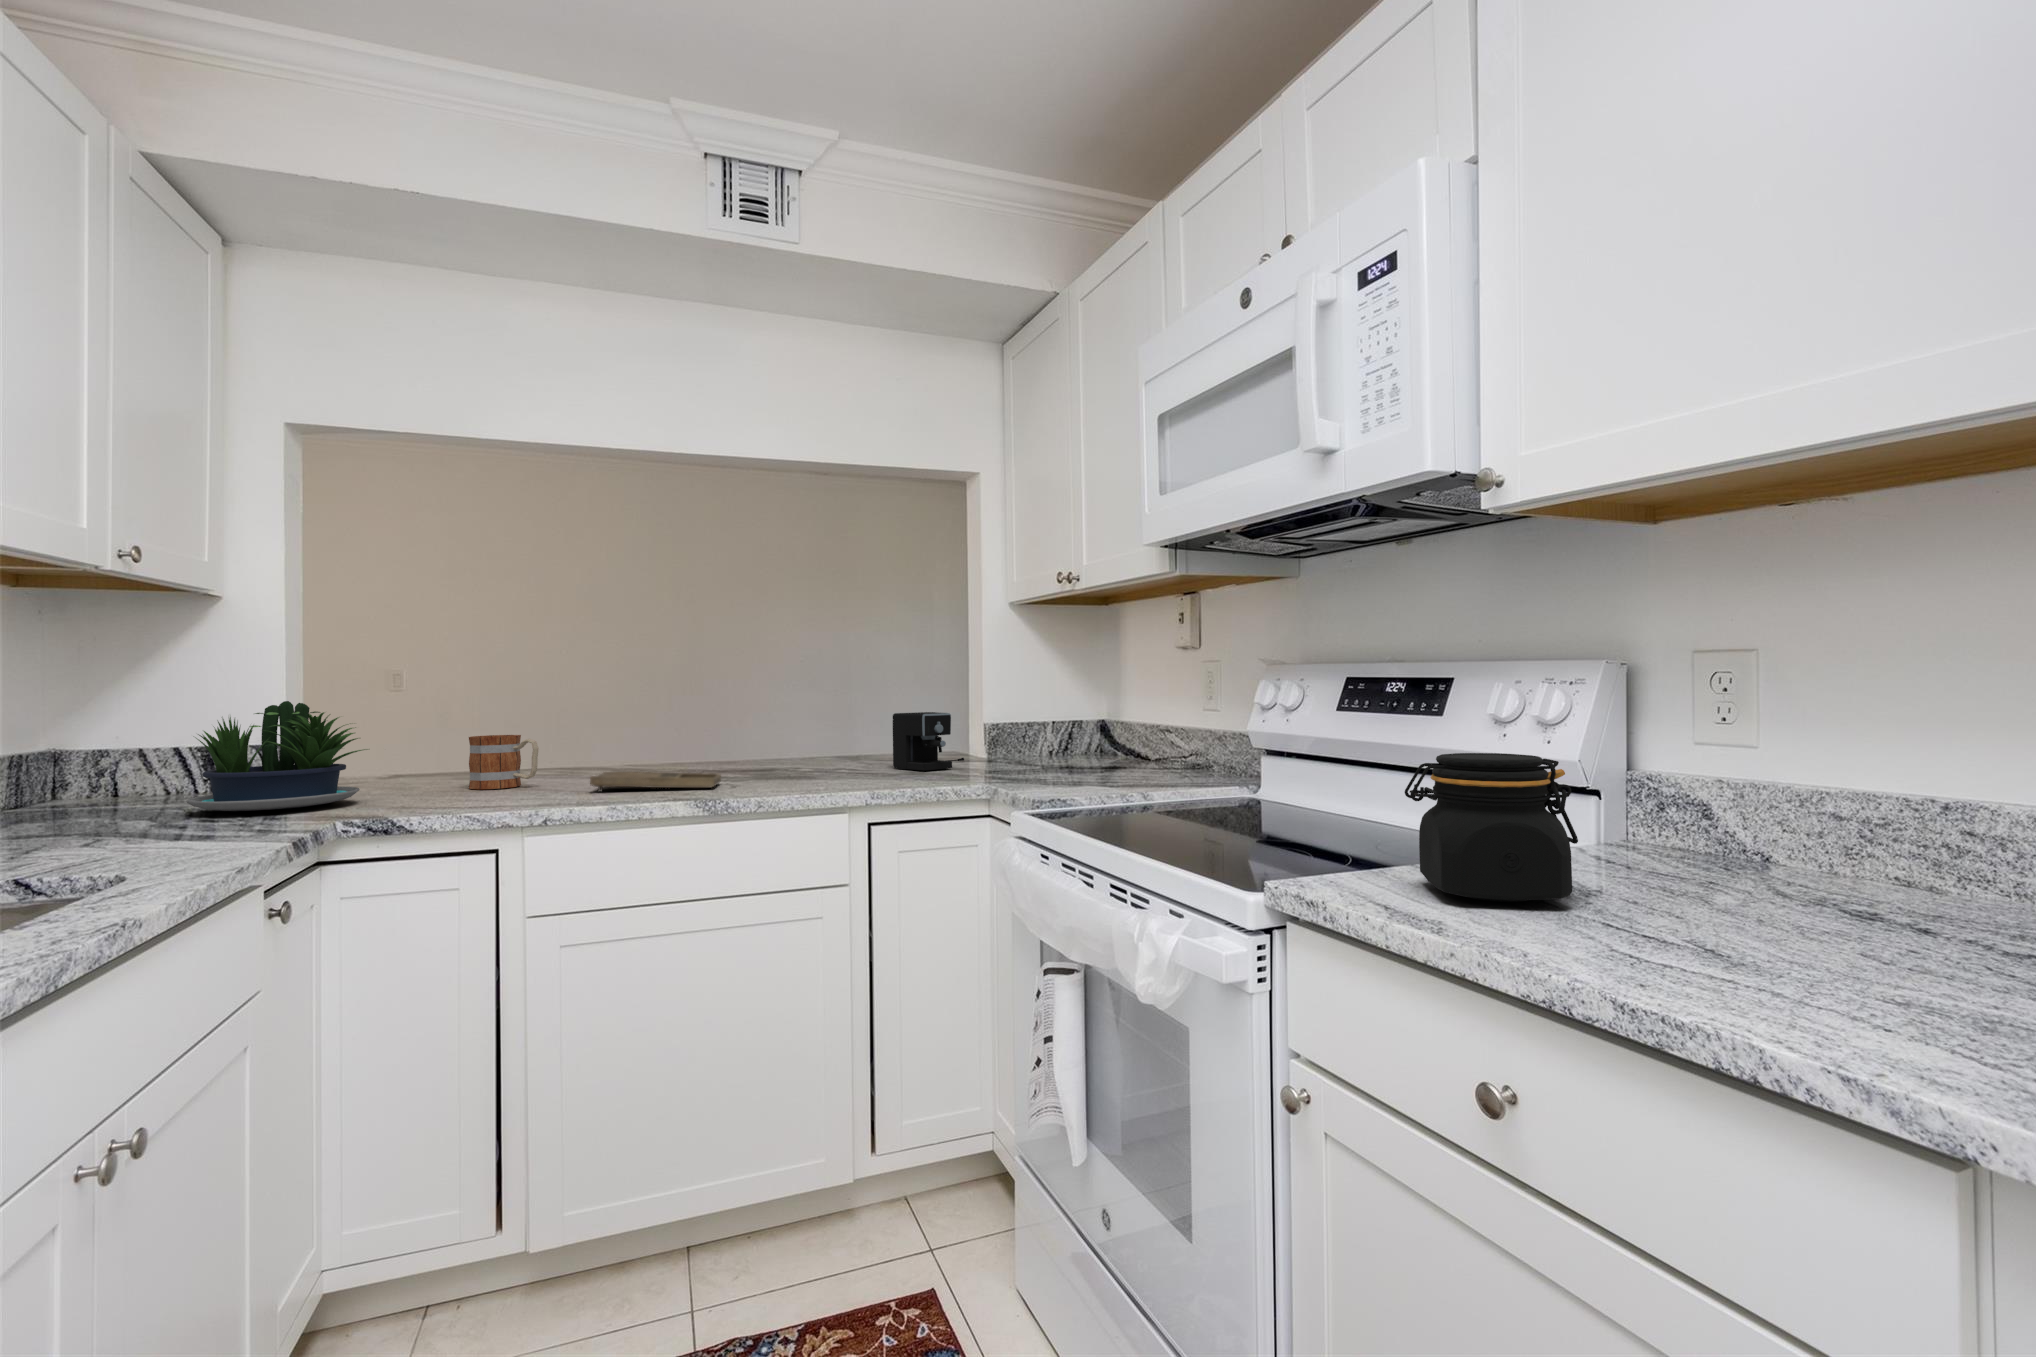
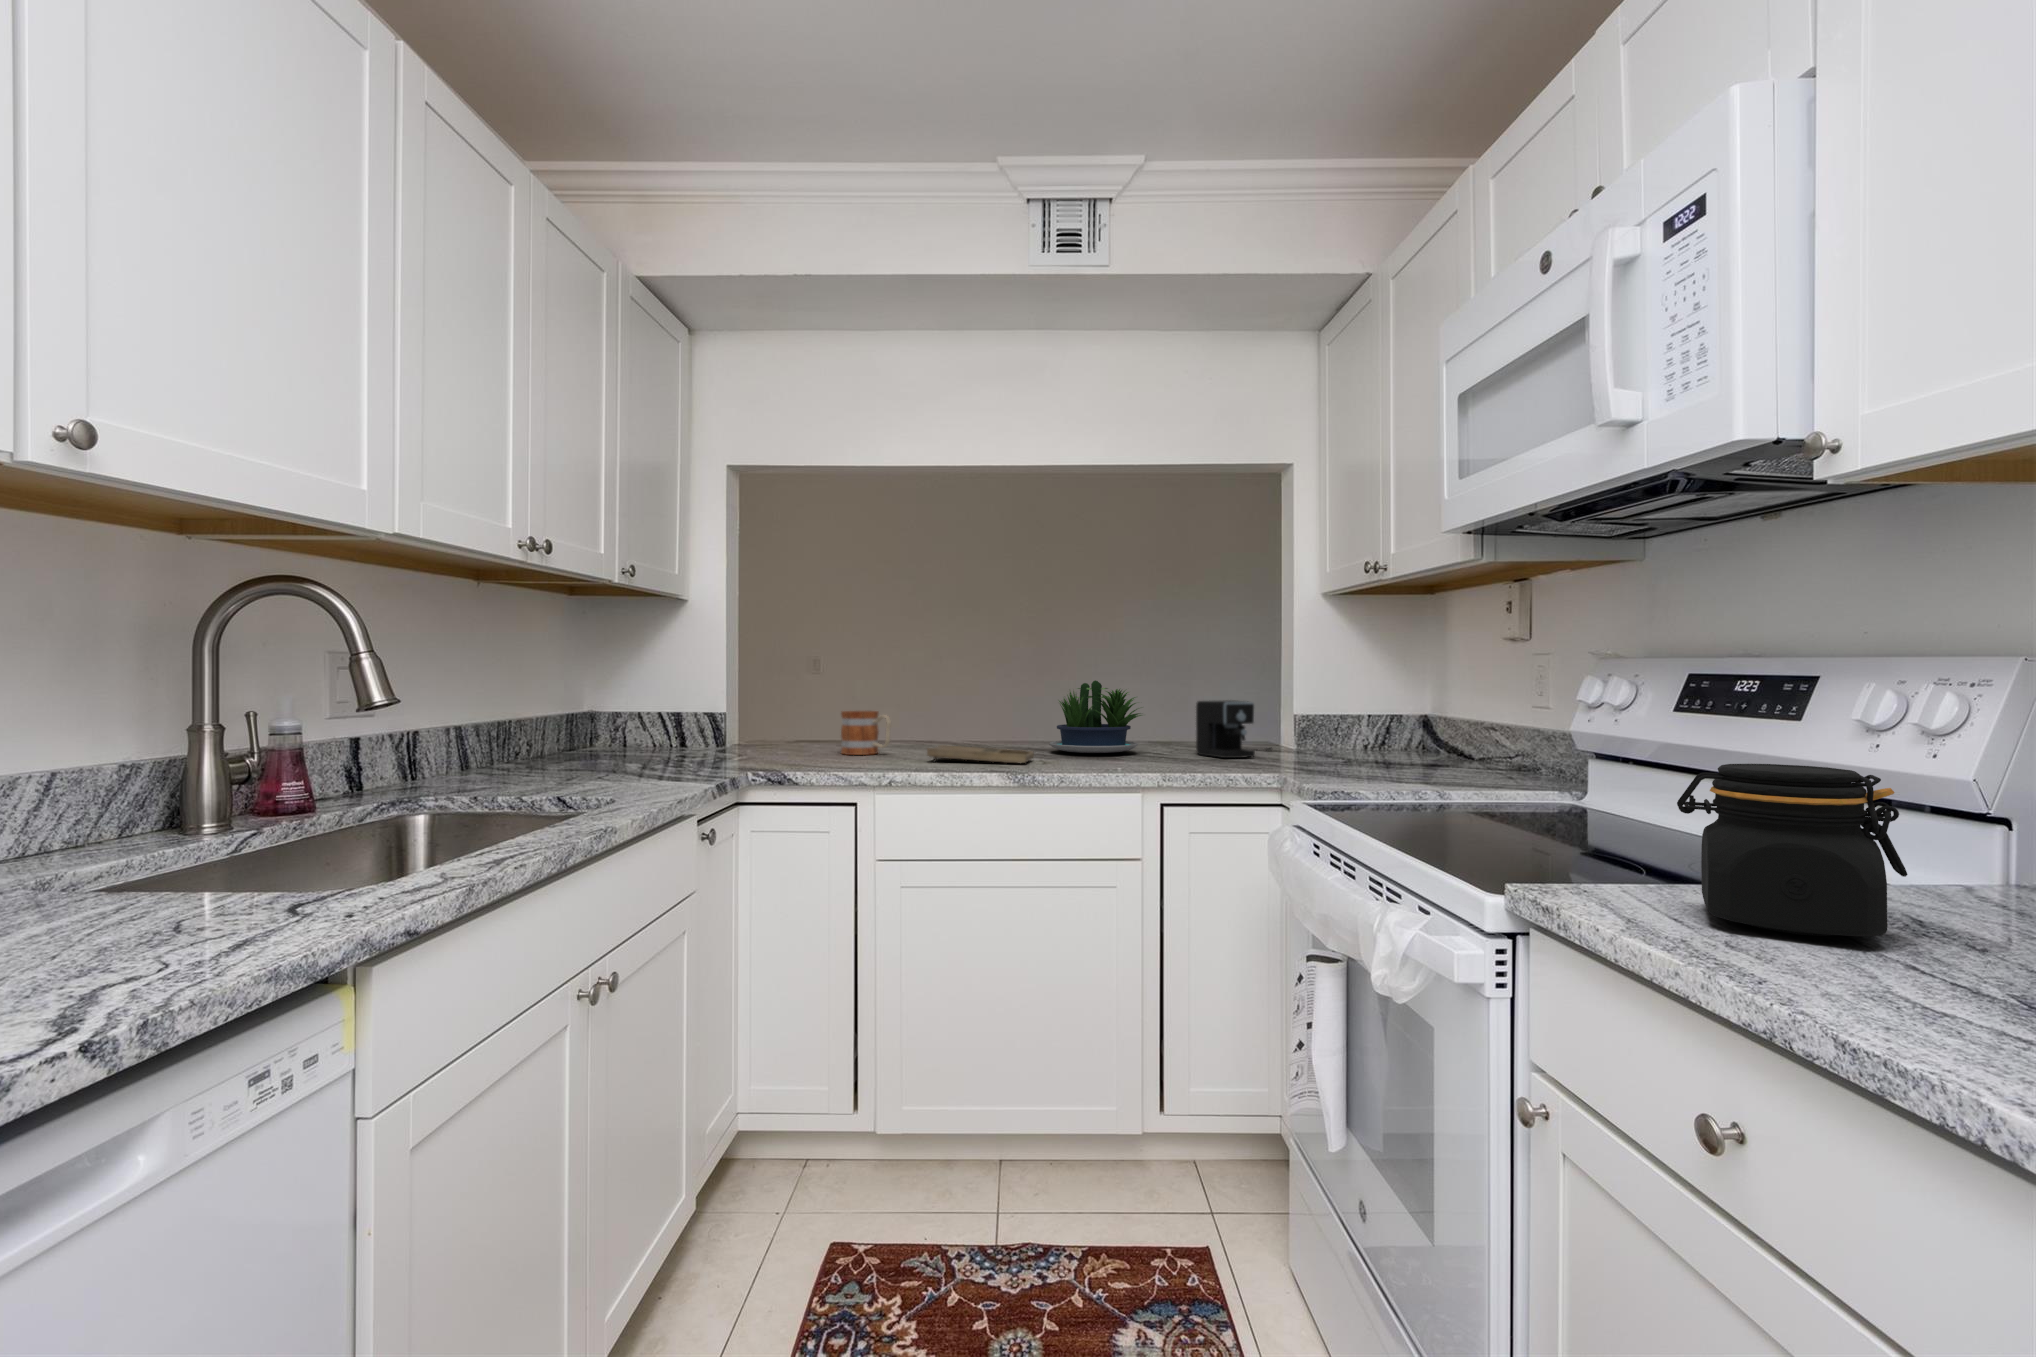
potted plant: present [186,701,368,811] -> present [1049,680,1142,753]

